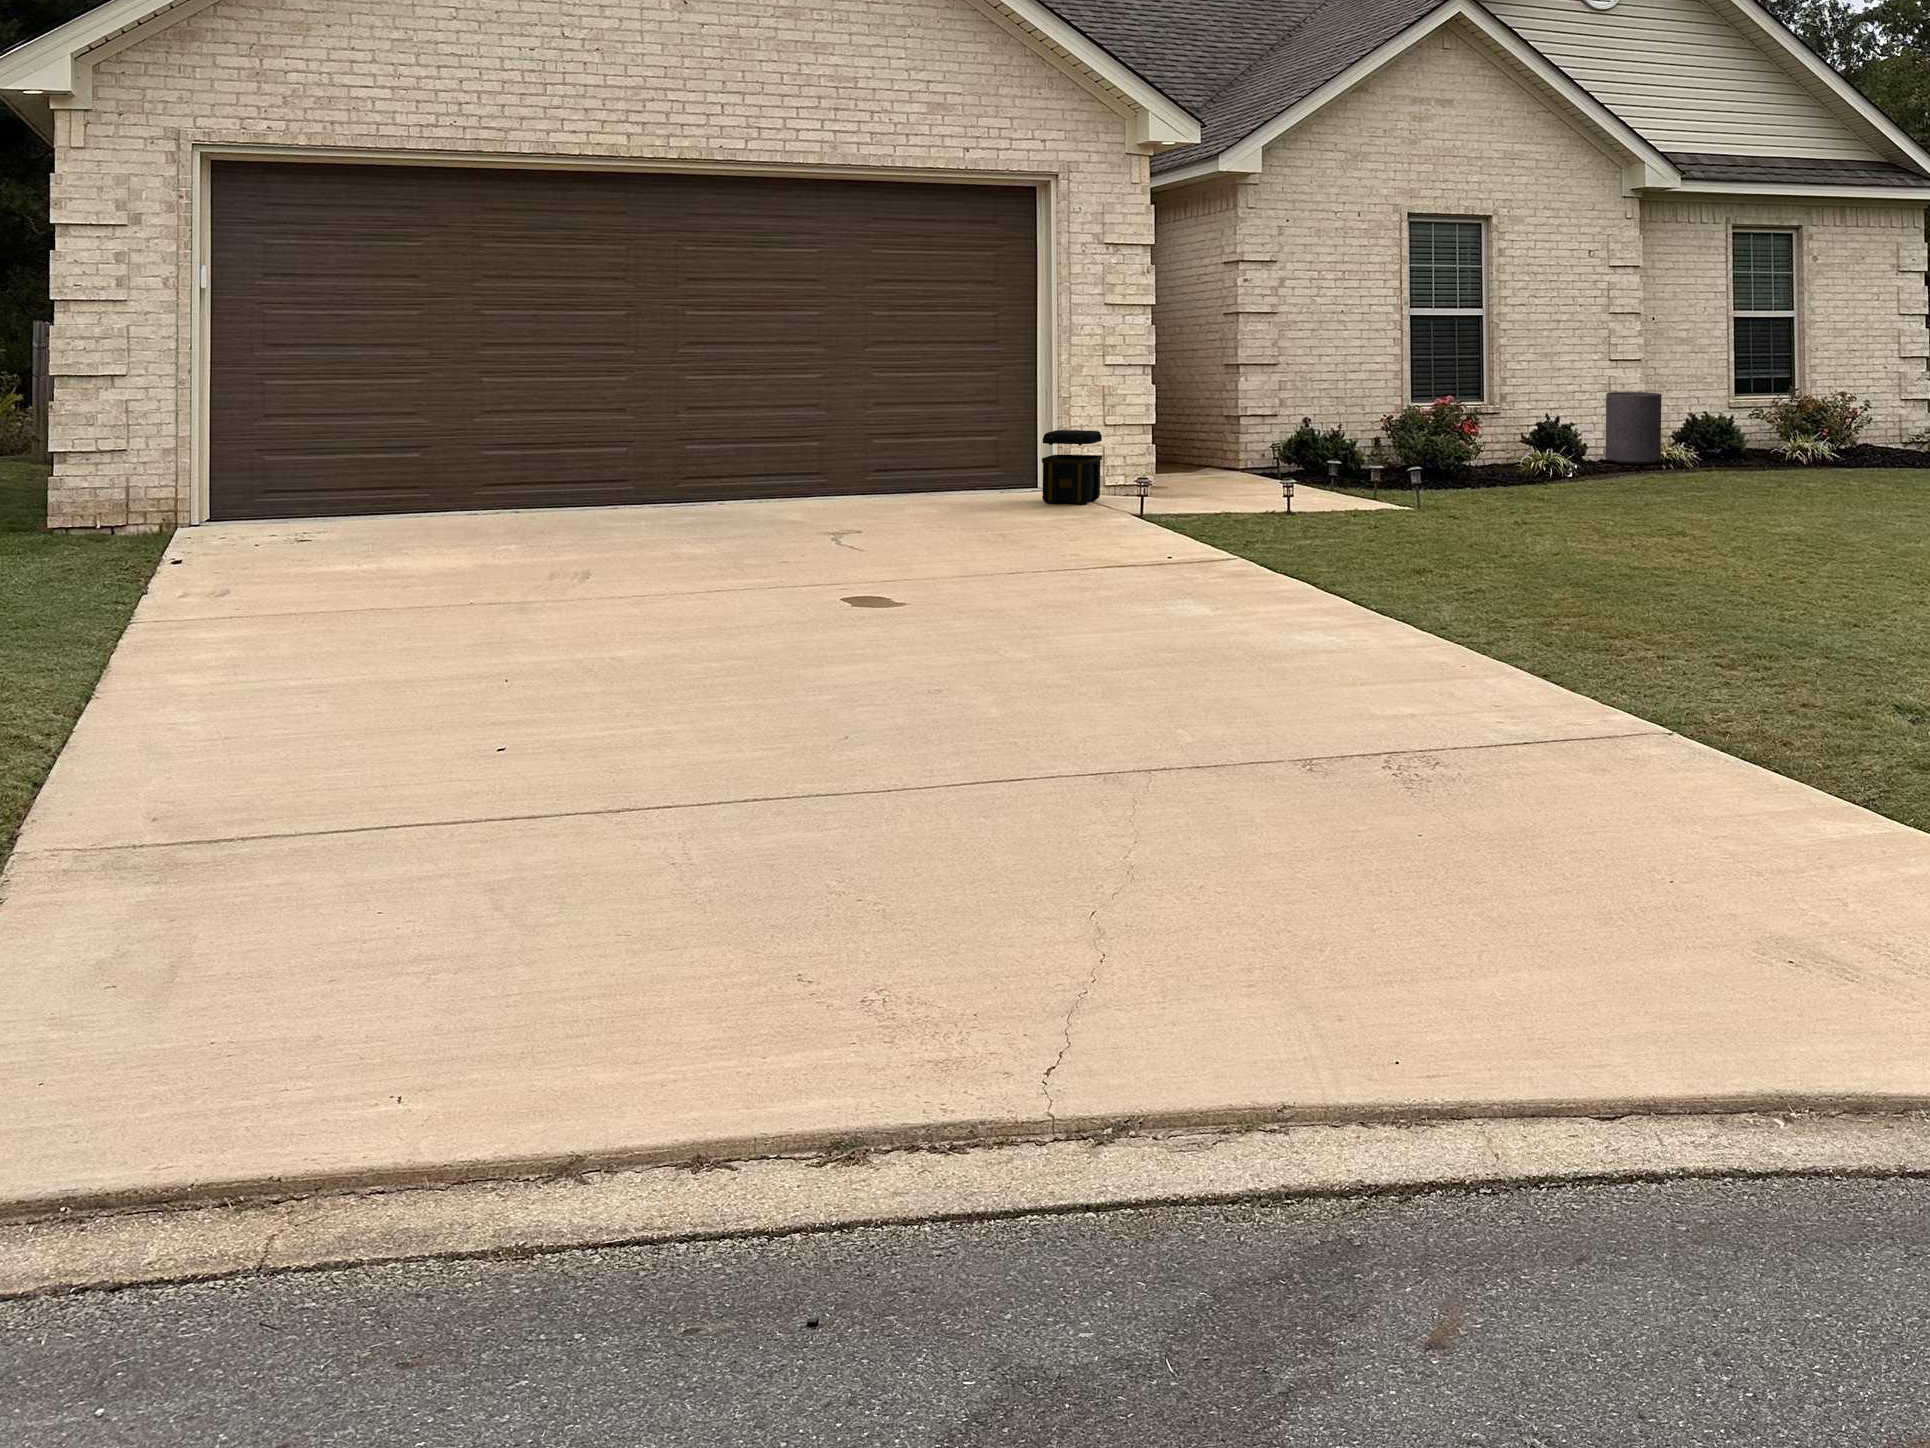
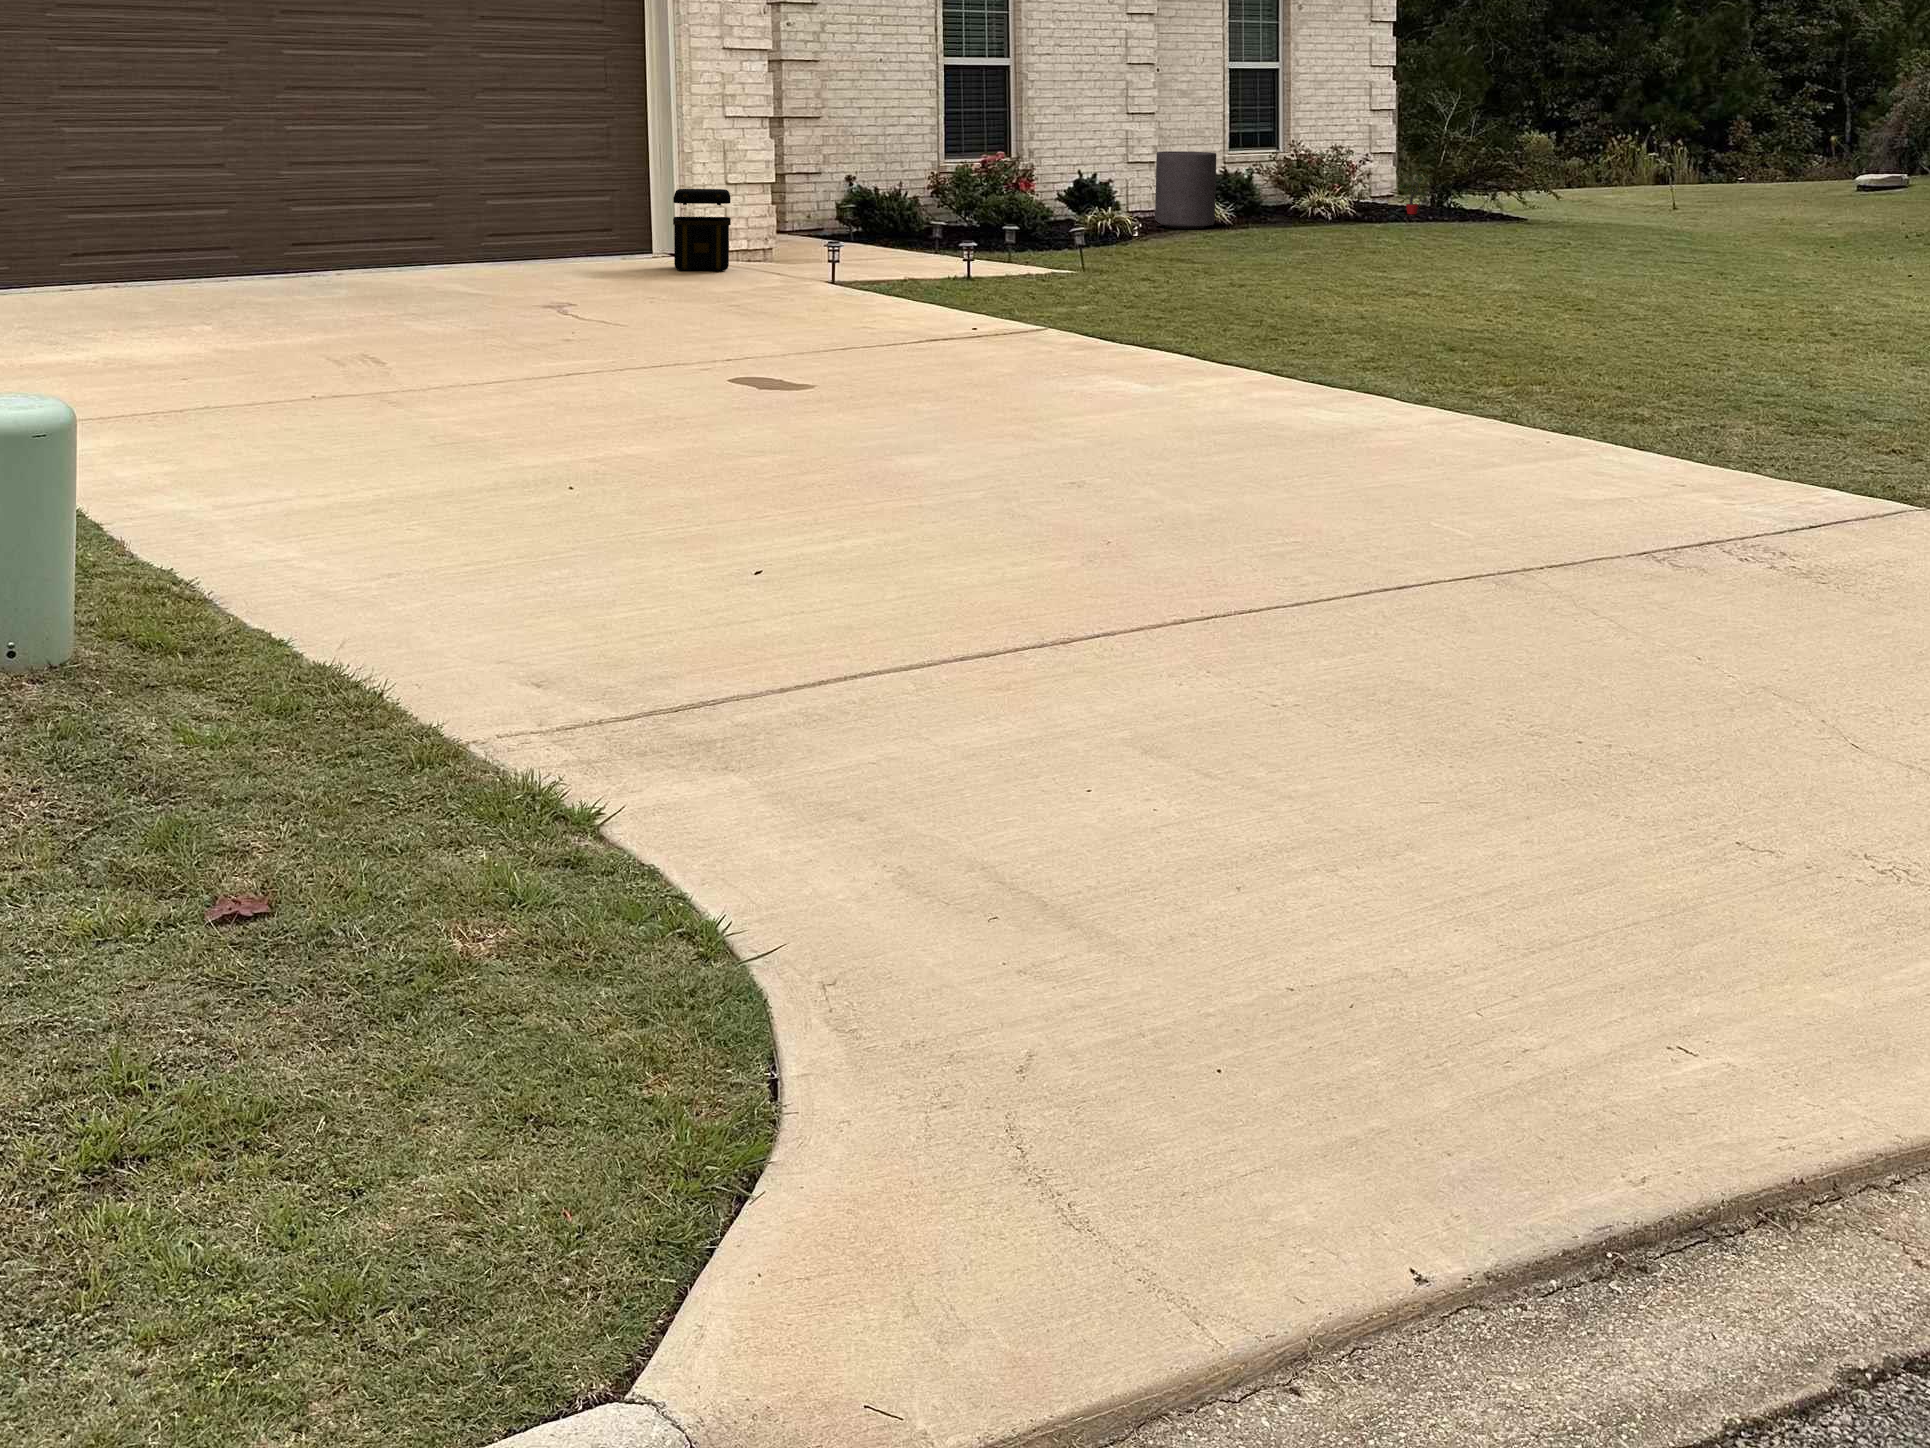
potted plant: none [1877,409,1916,451] -> present [1396,171,1432,214]

